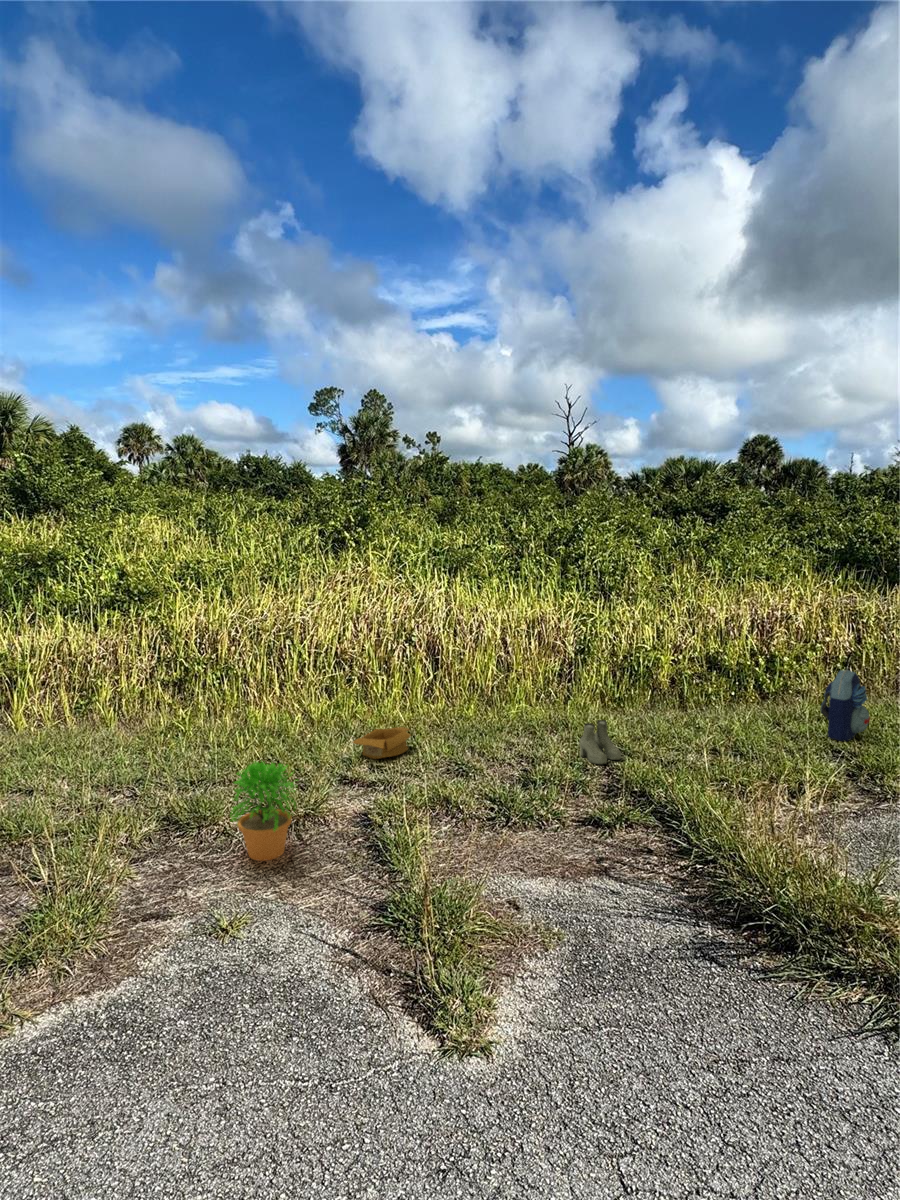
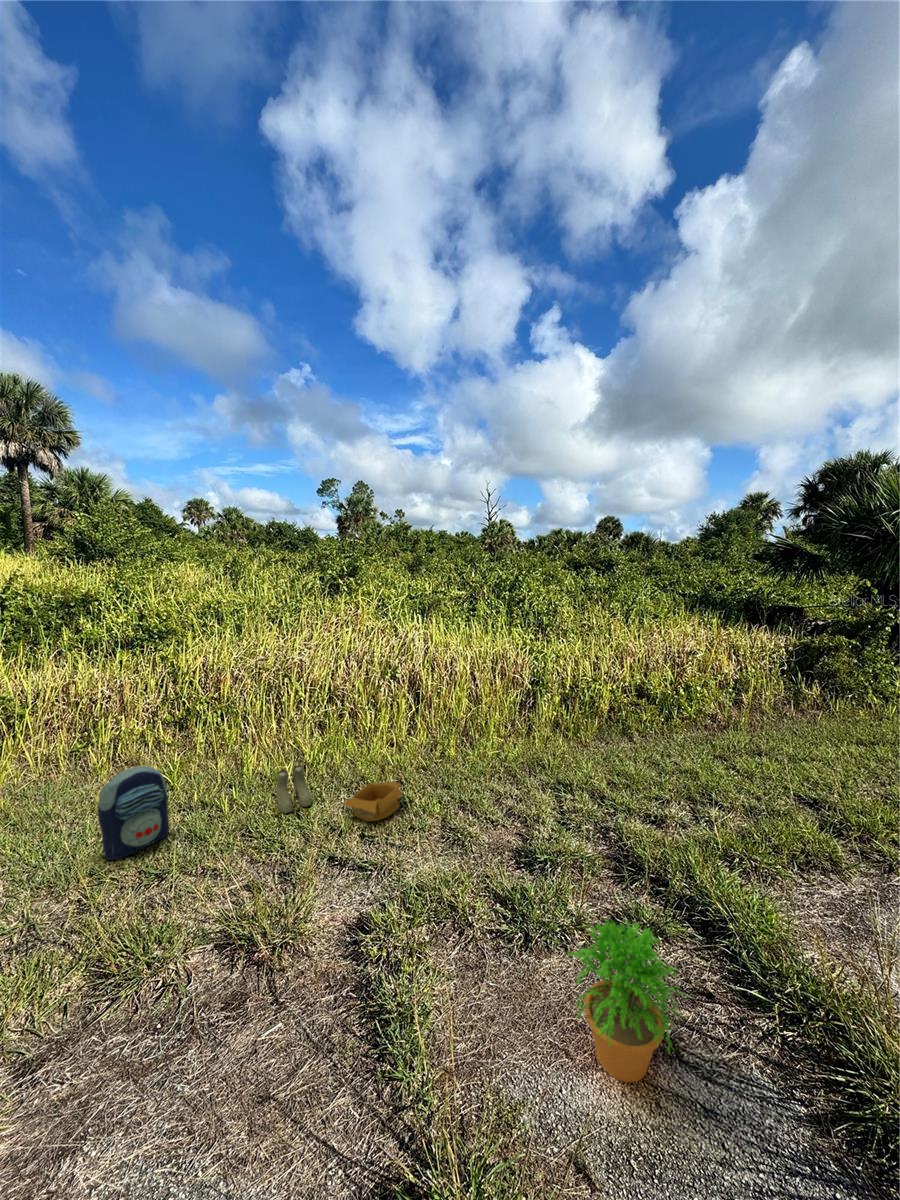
backpack: present [821,670,870,741] -> present [98,765,169,860]
boots: present [580,720,621,764] -> present [276,765,311,814]
potted plant: present [231,761,296,861] -> present [570,919,687,1082]

